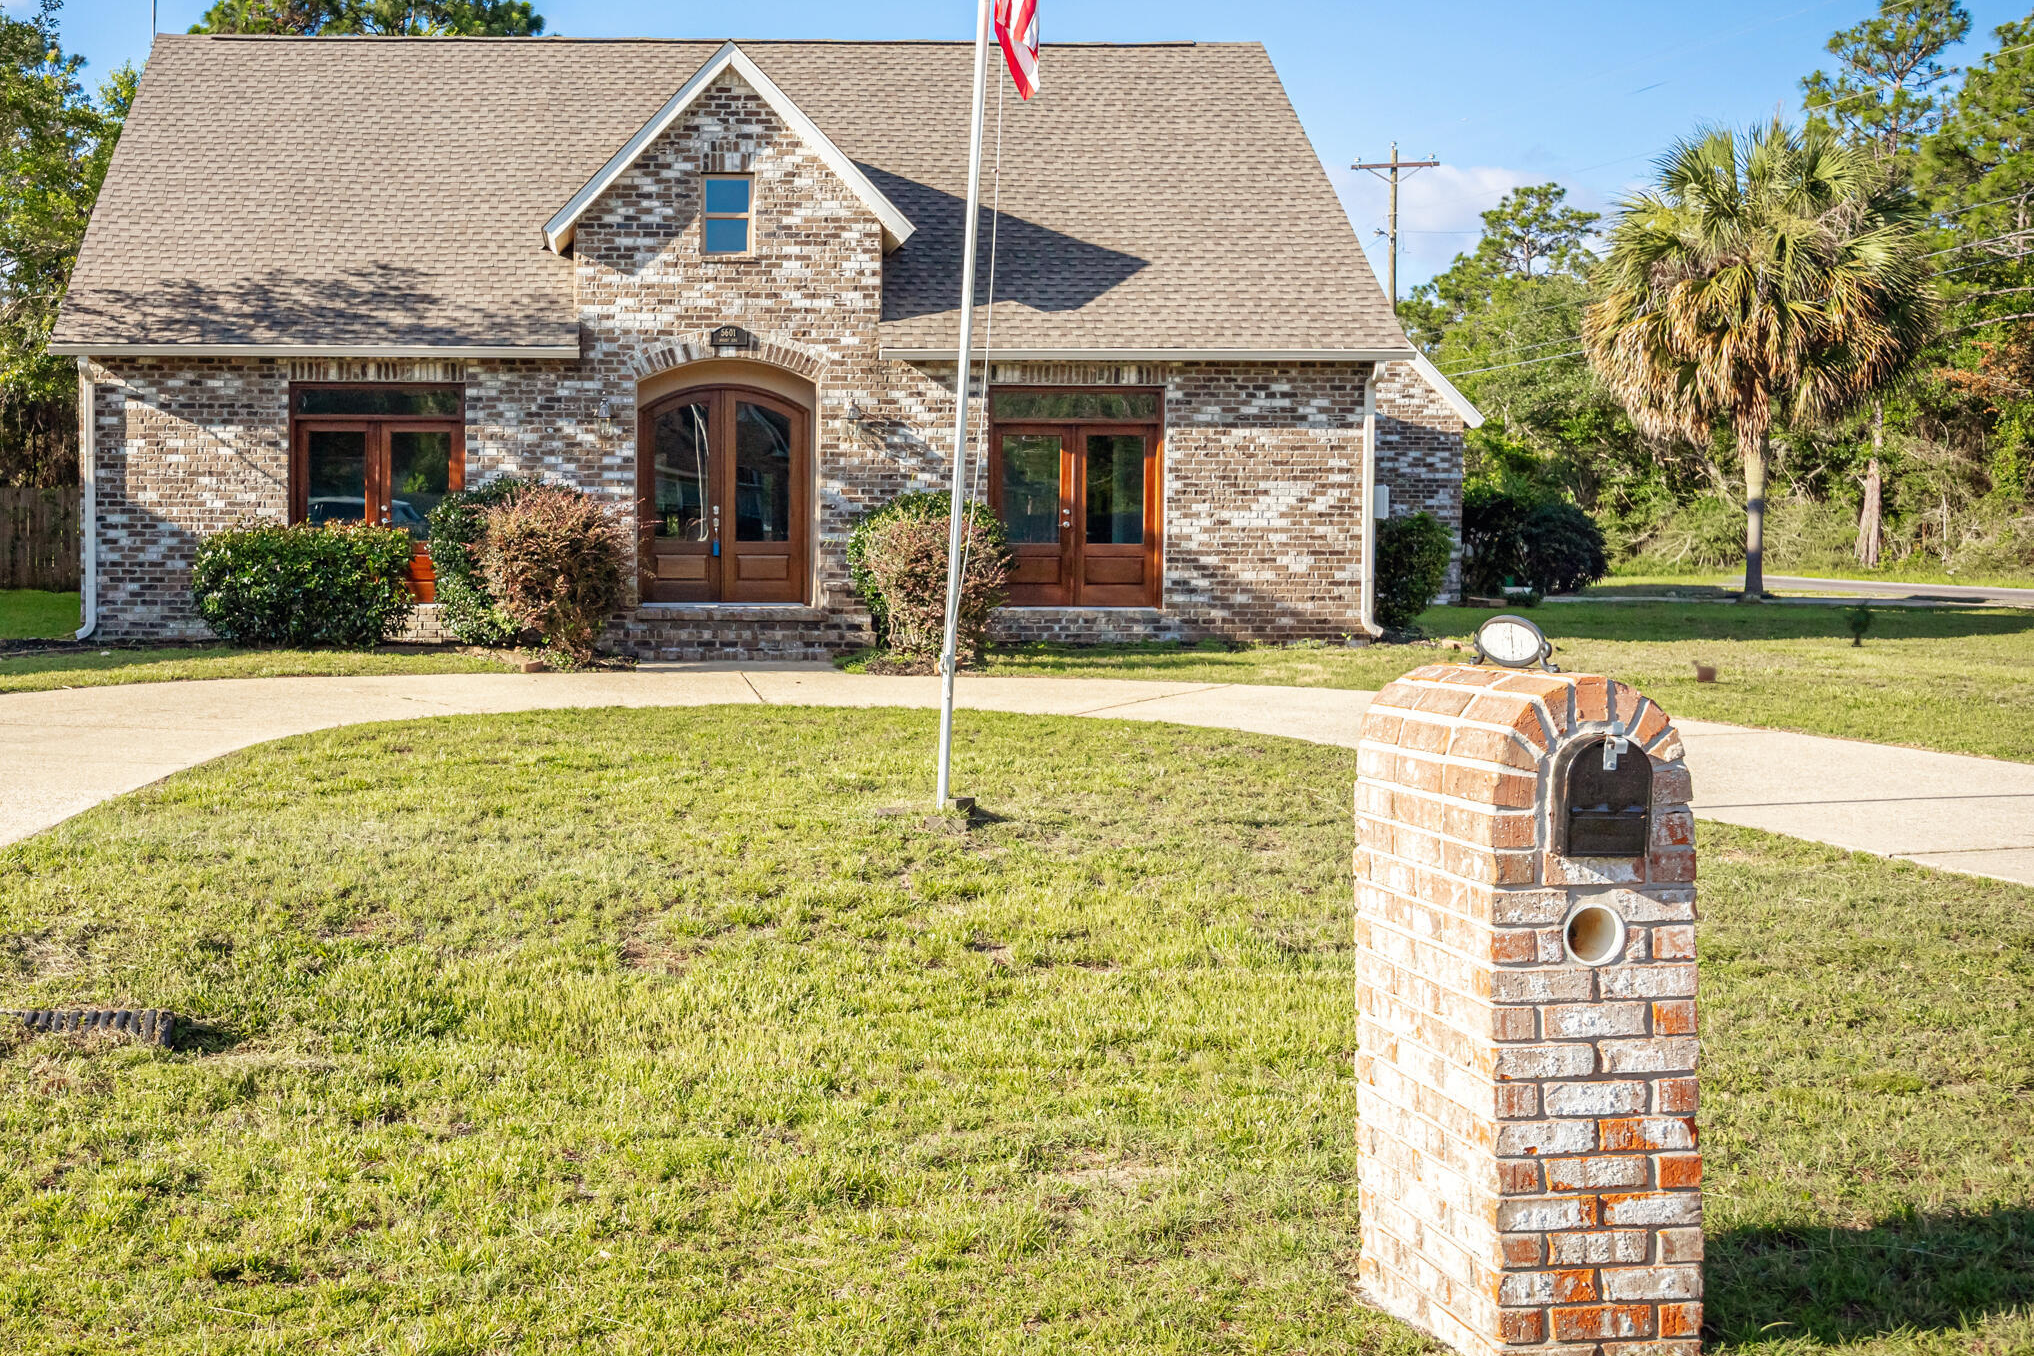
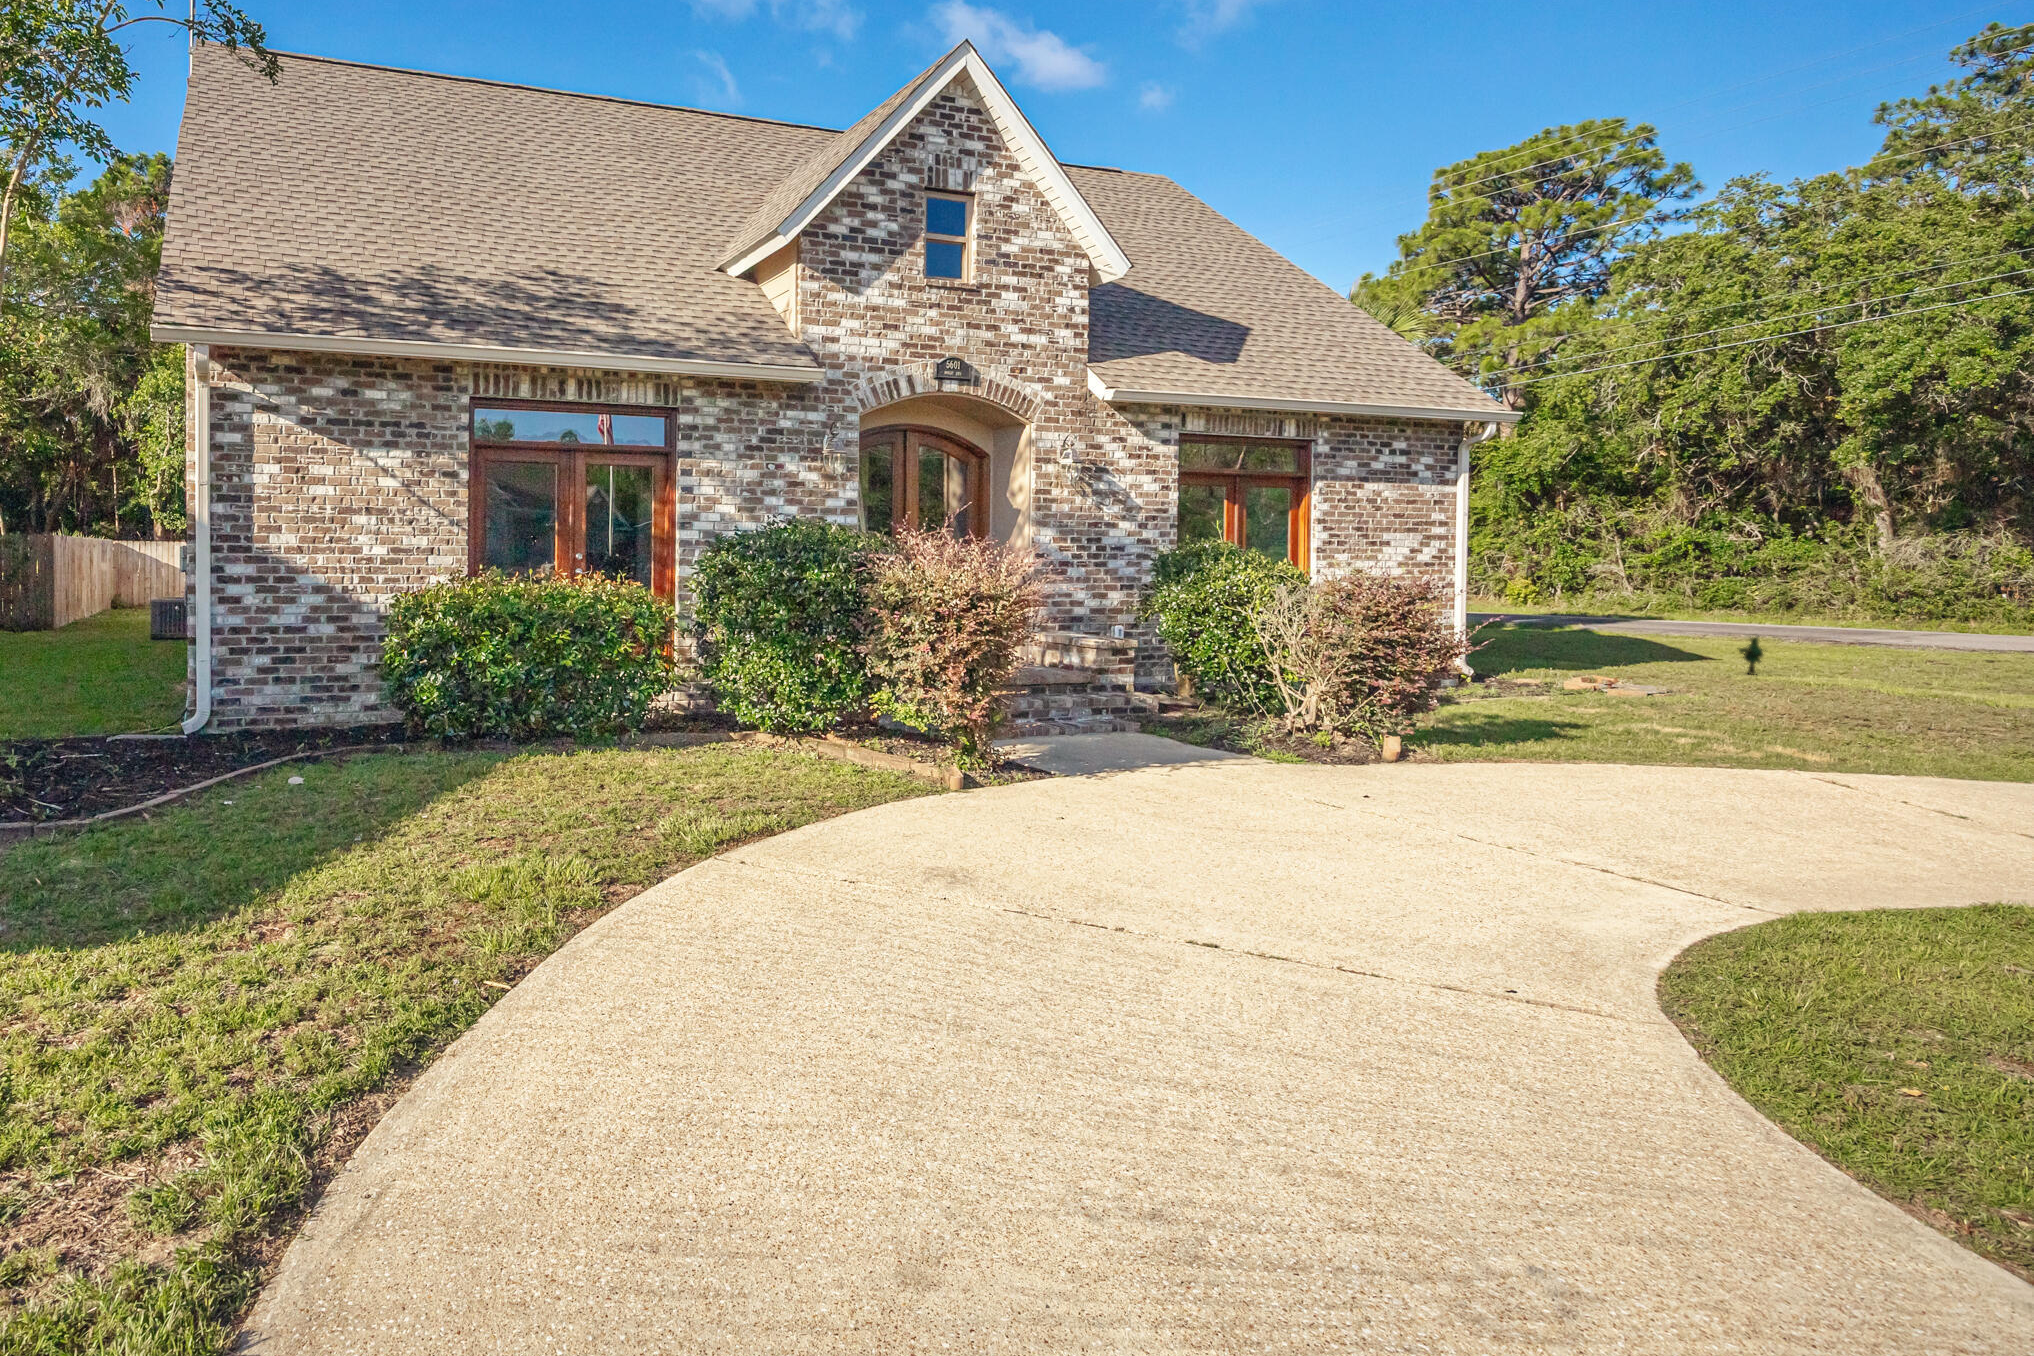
watering can: present [1692,660,1717,683] -> none [1891,706,1938,730]

